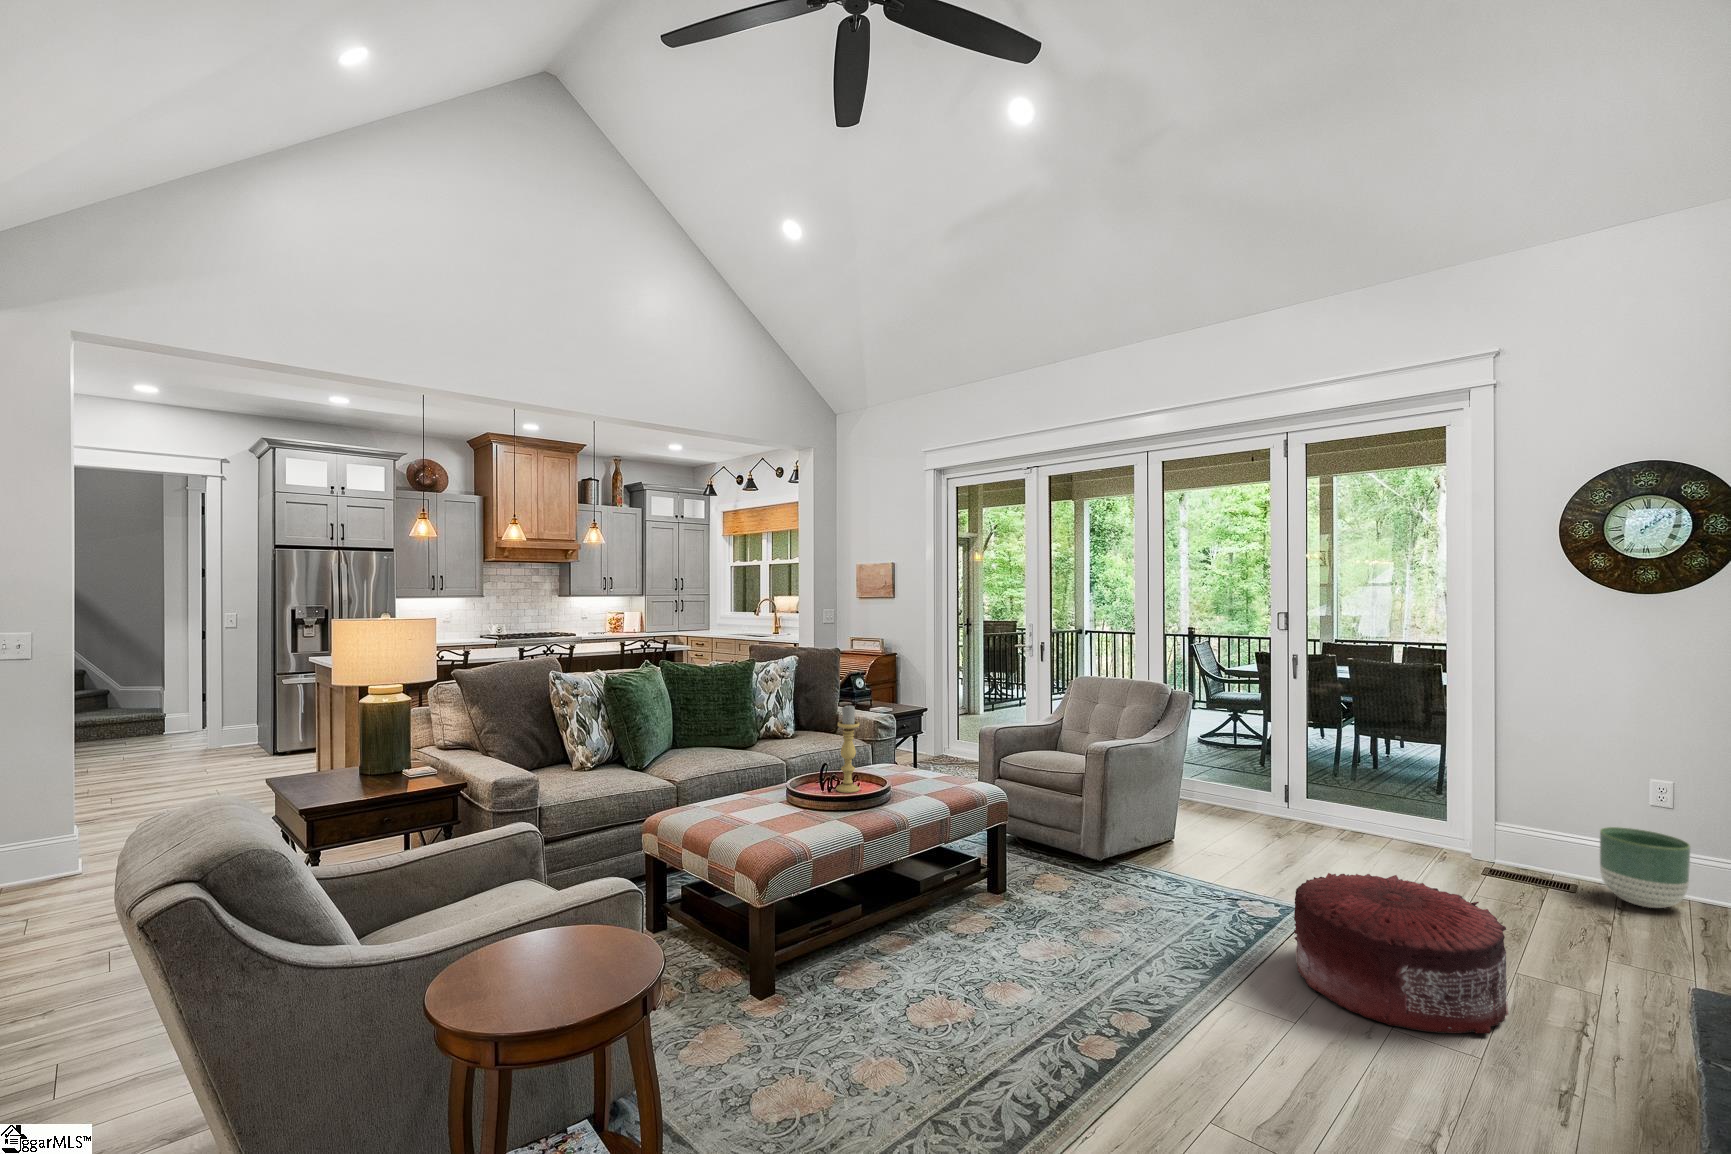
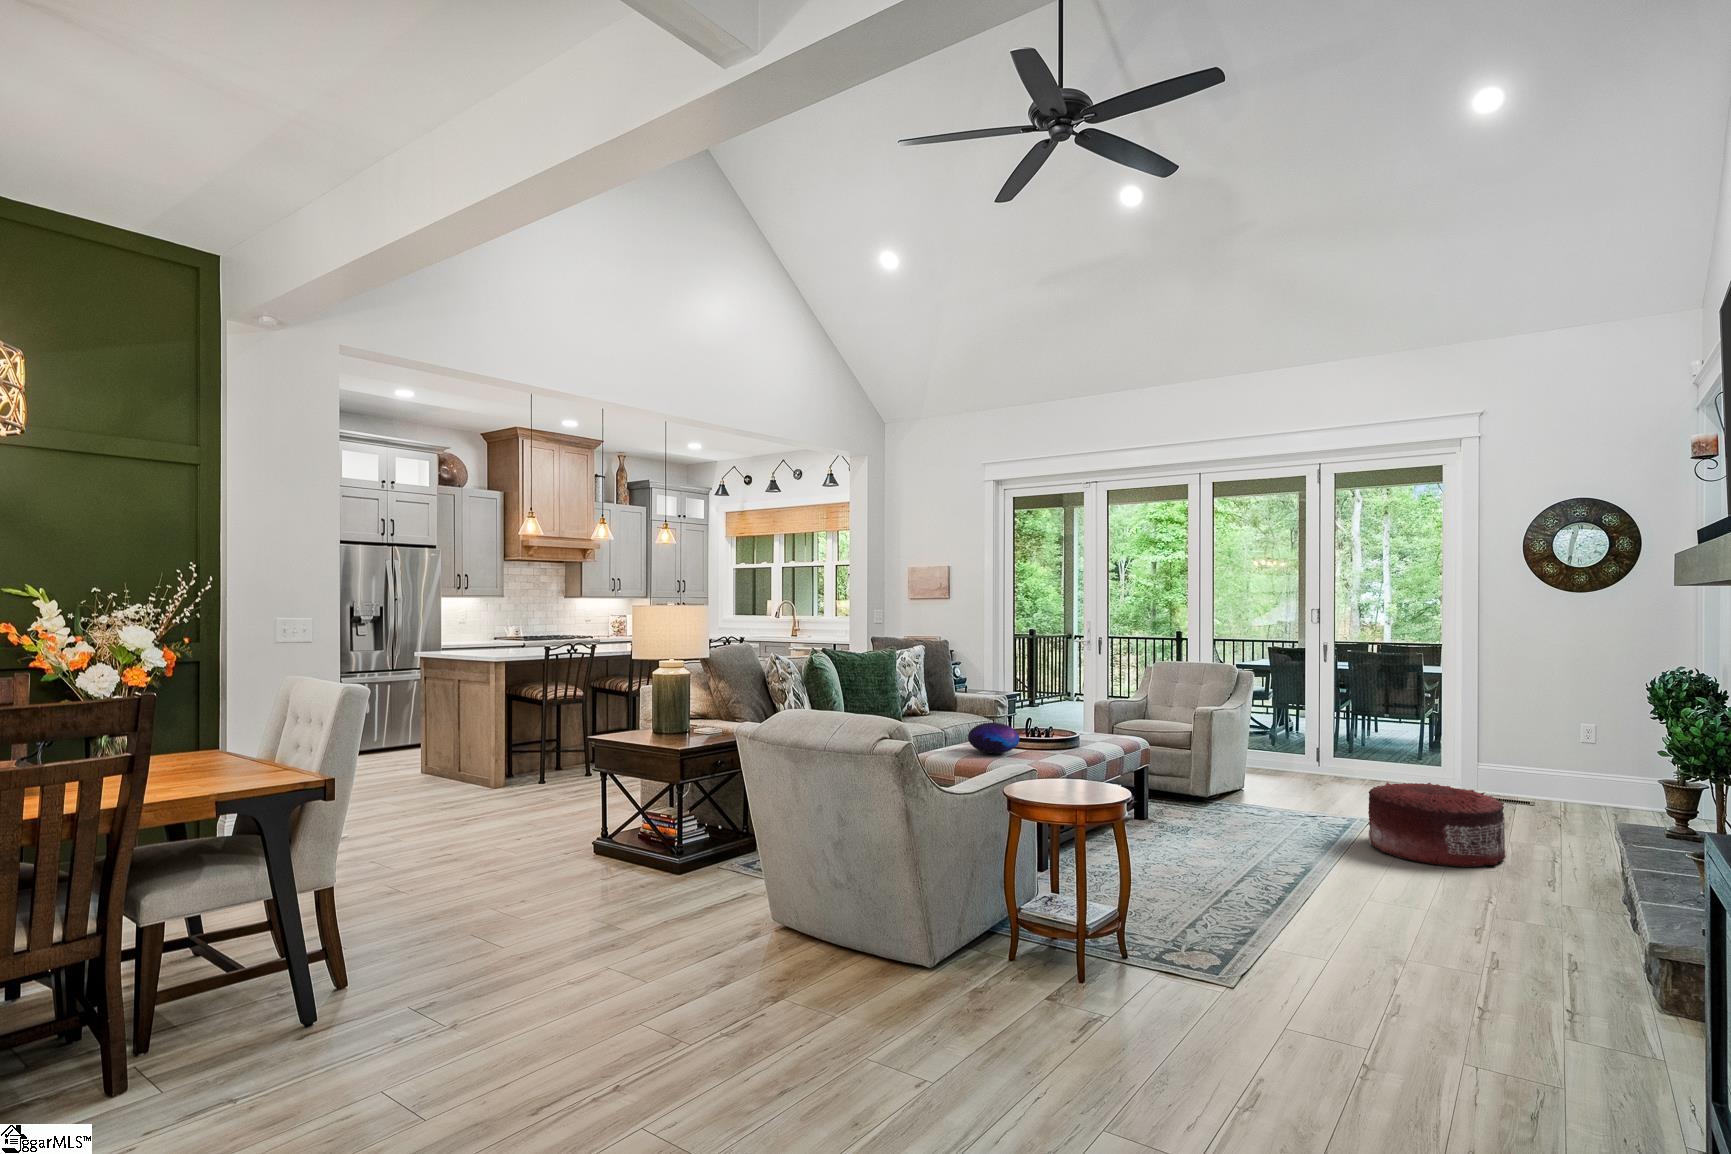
candle holder: present [836,705,859,793] -> none [1022,674,1041,741]
decorative orb: none [727,774,796,818] -> present [968,723,1019,754]
planter: present [1600,827,1690,908] -> none [1552,760,1609,813]

